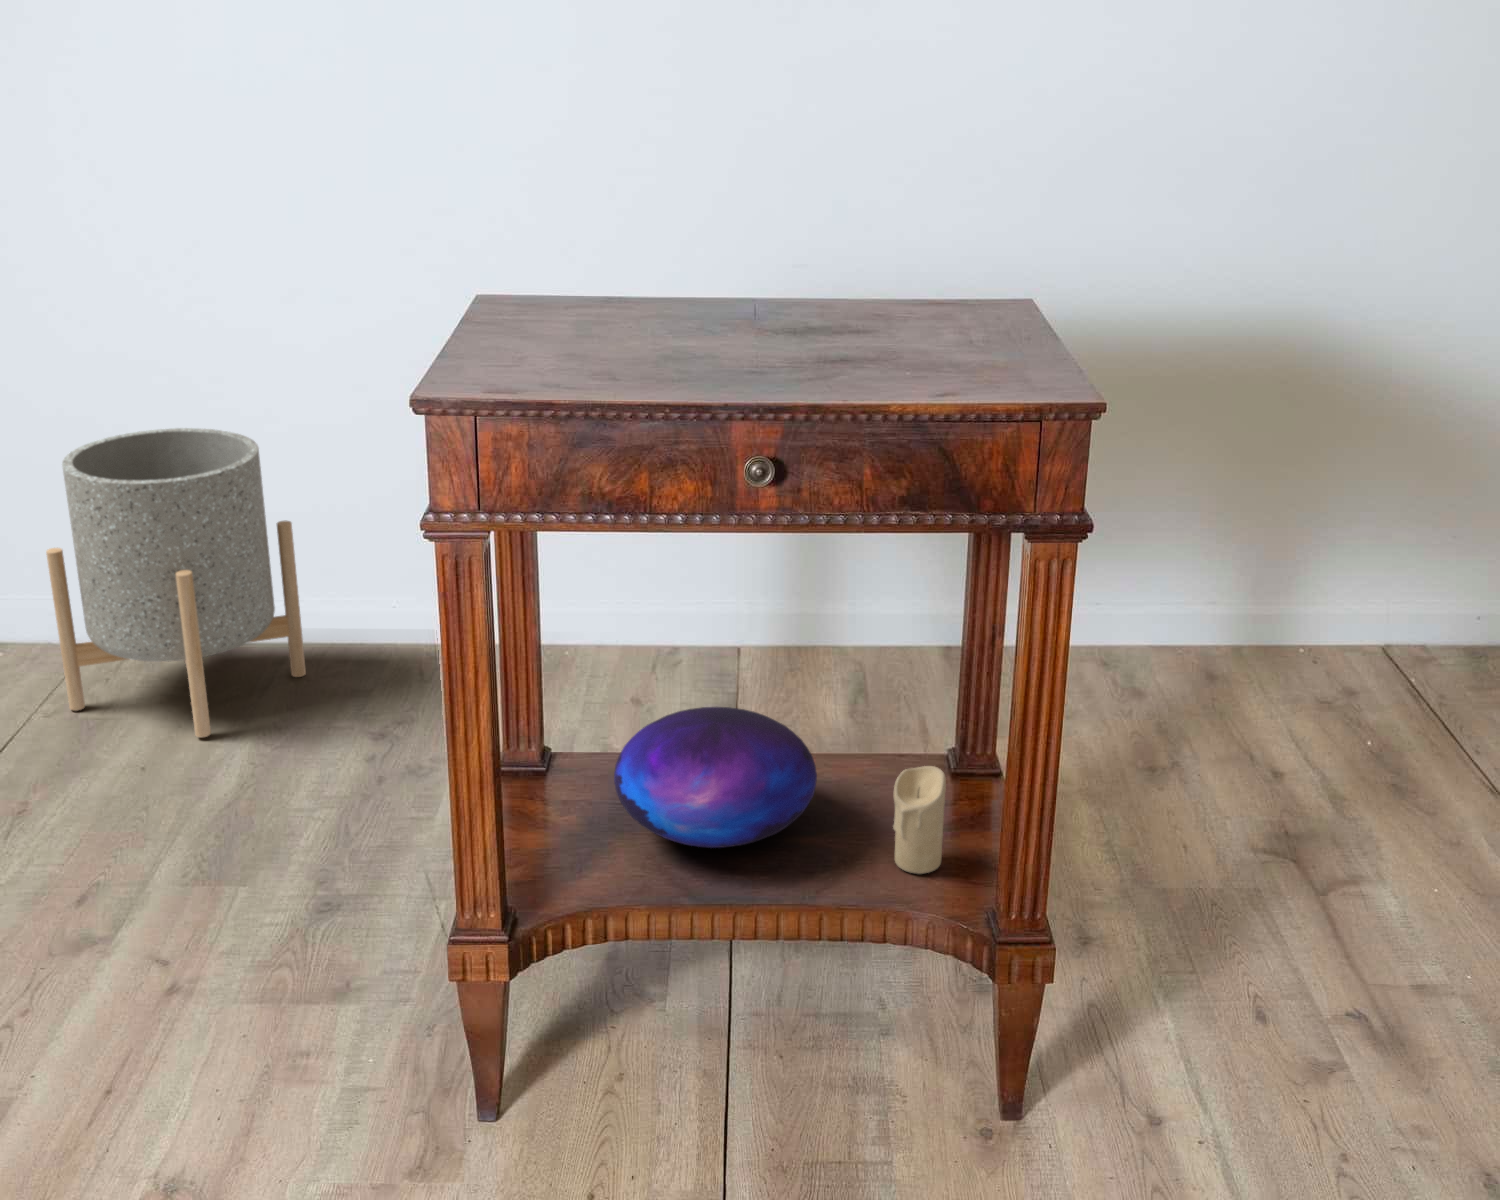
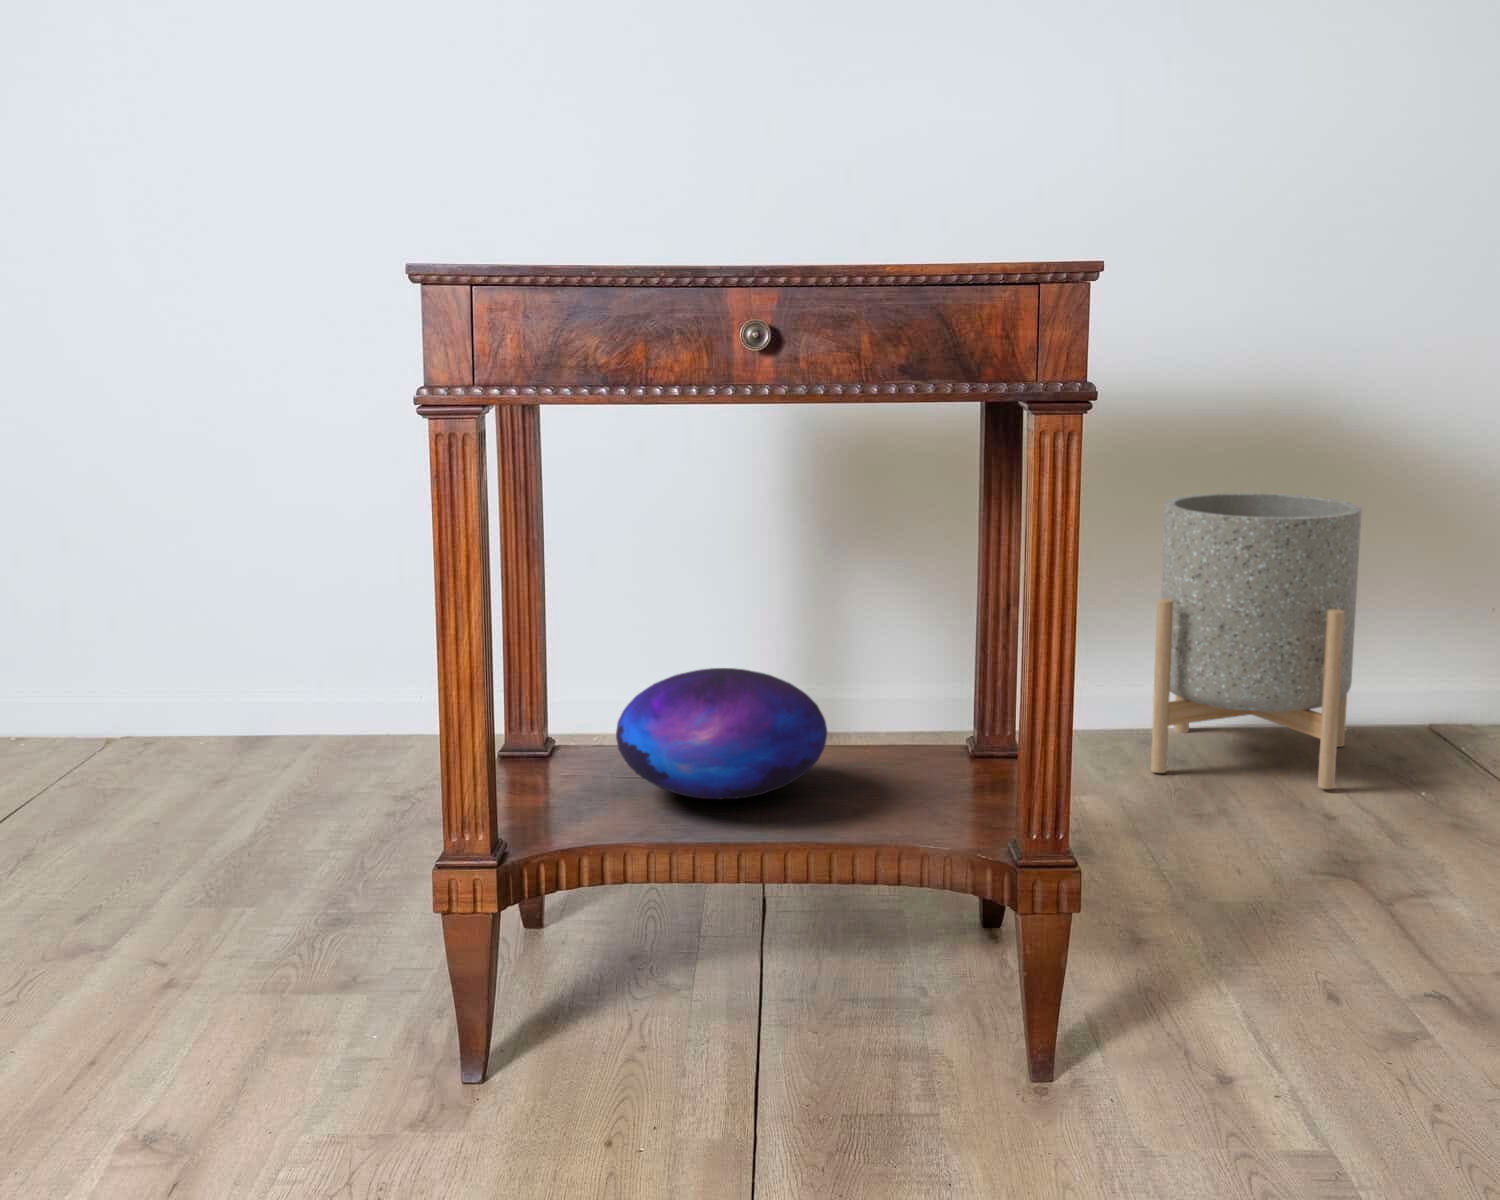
planter: present [46,428,306,737] -> present [1151,493,1361,789]
candle: present [893,766,946,874] -> none [906,708,961,820]

